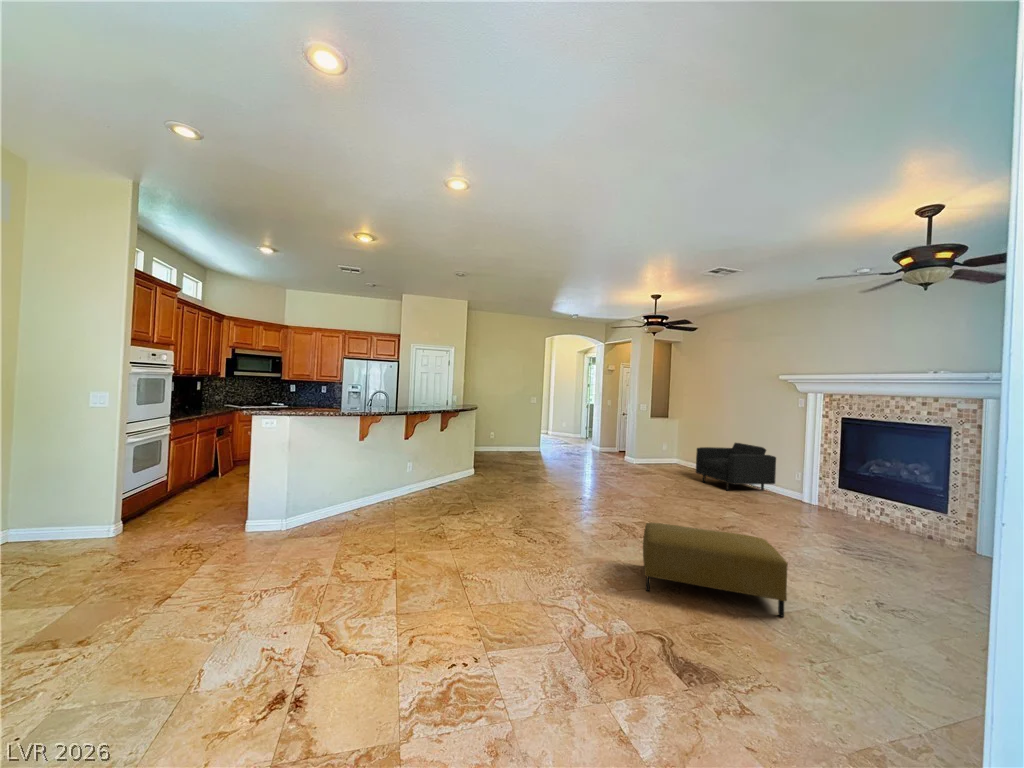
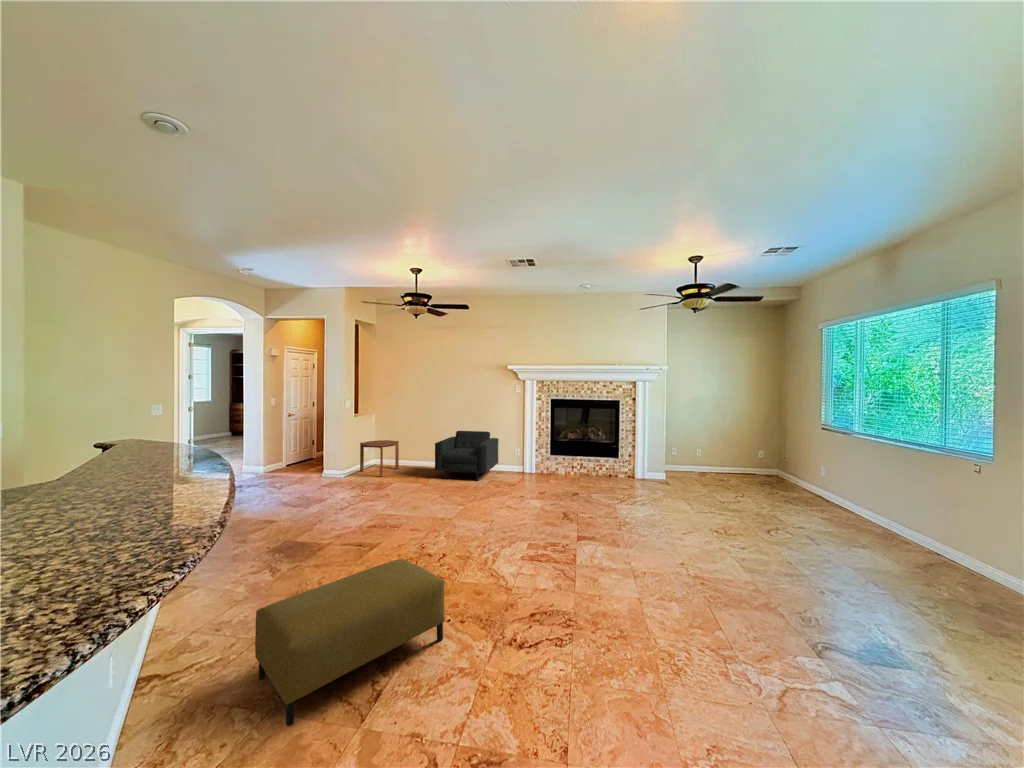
side table: none [654,441,689,470] -> present [360,440,399,477]
ottoman: present [643,523,788,617] -> present [255,559,445,726]

